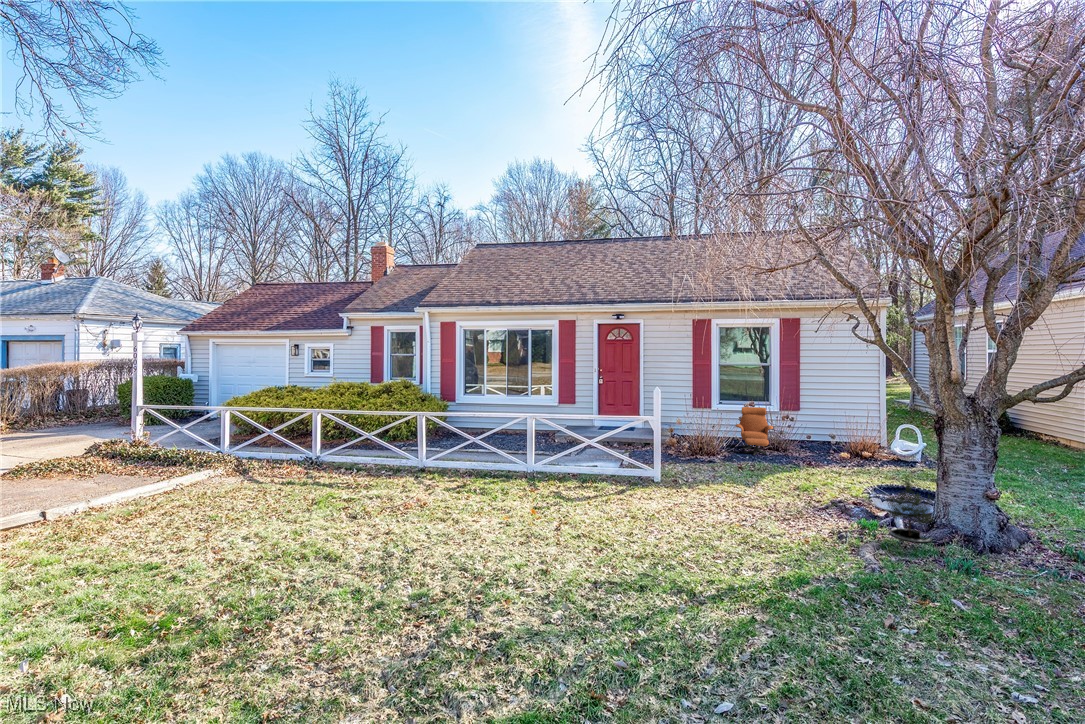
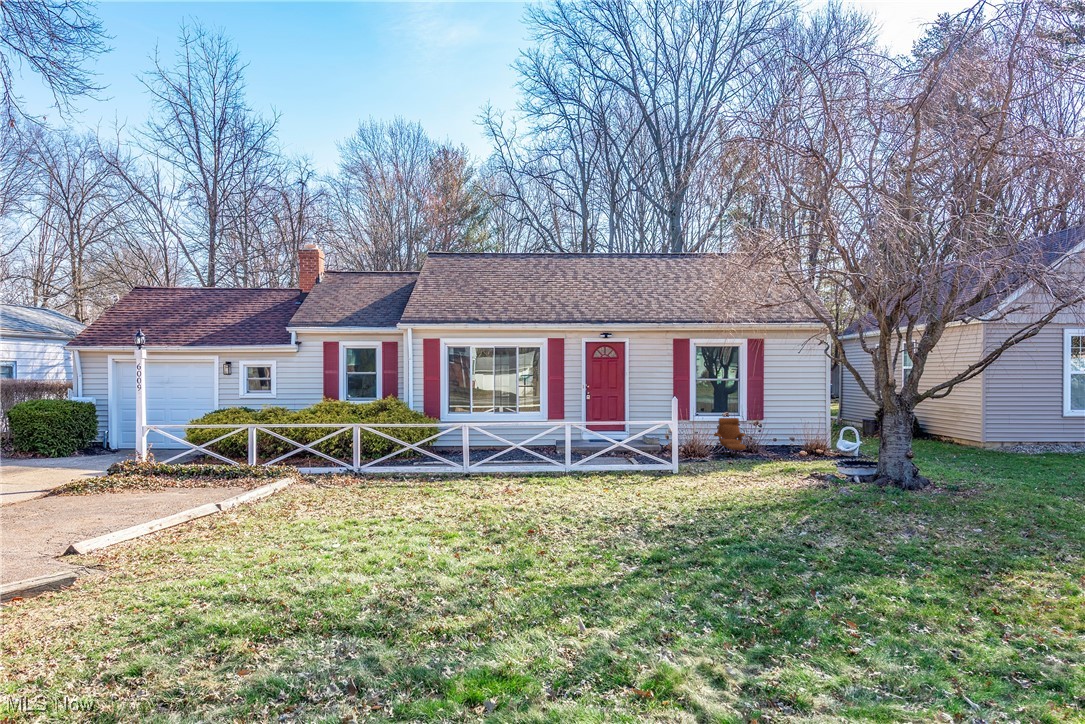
potted tree: present [887,480,932,543] -> none [848,447,880,489]

